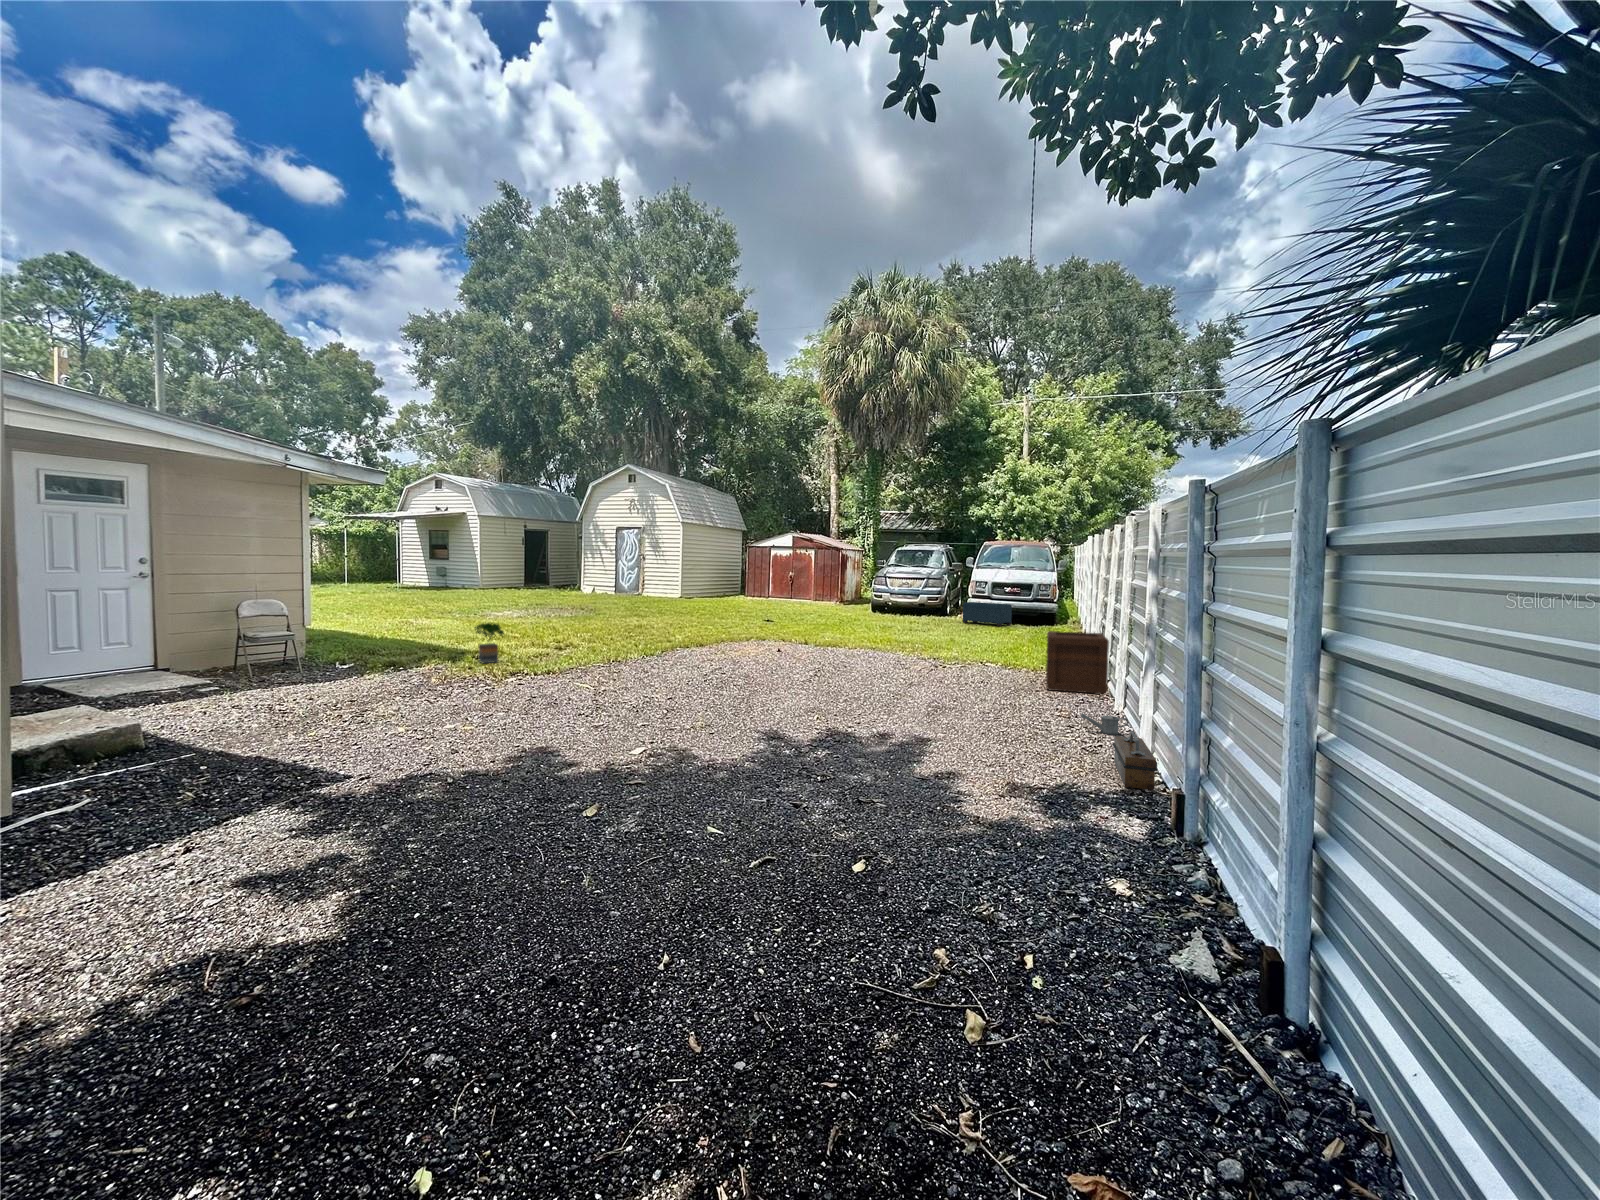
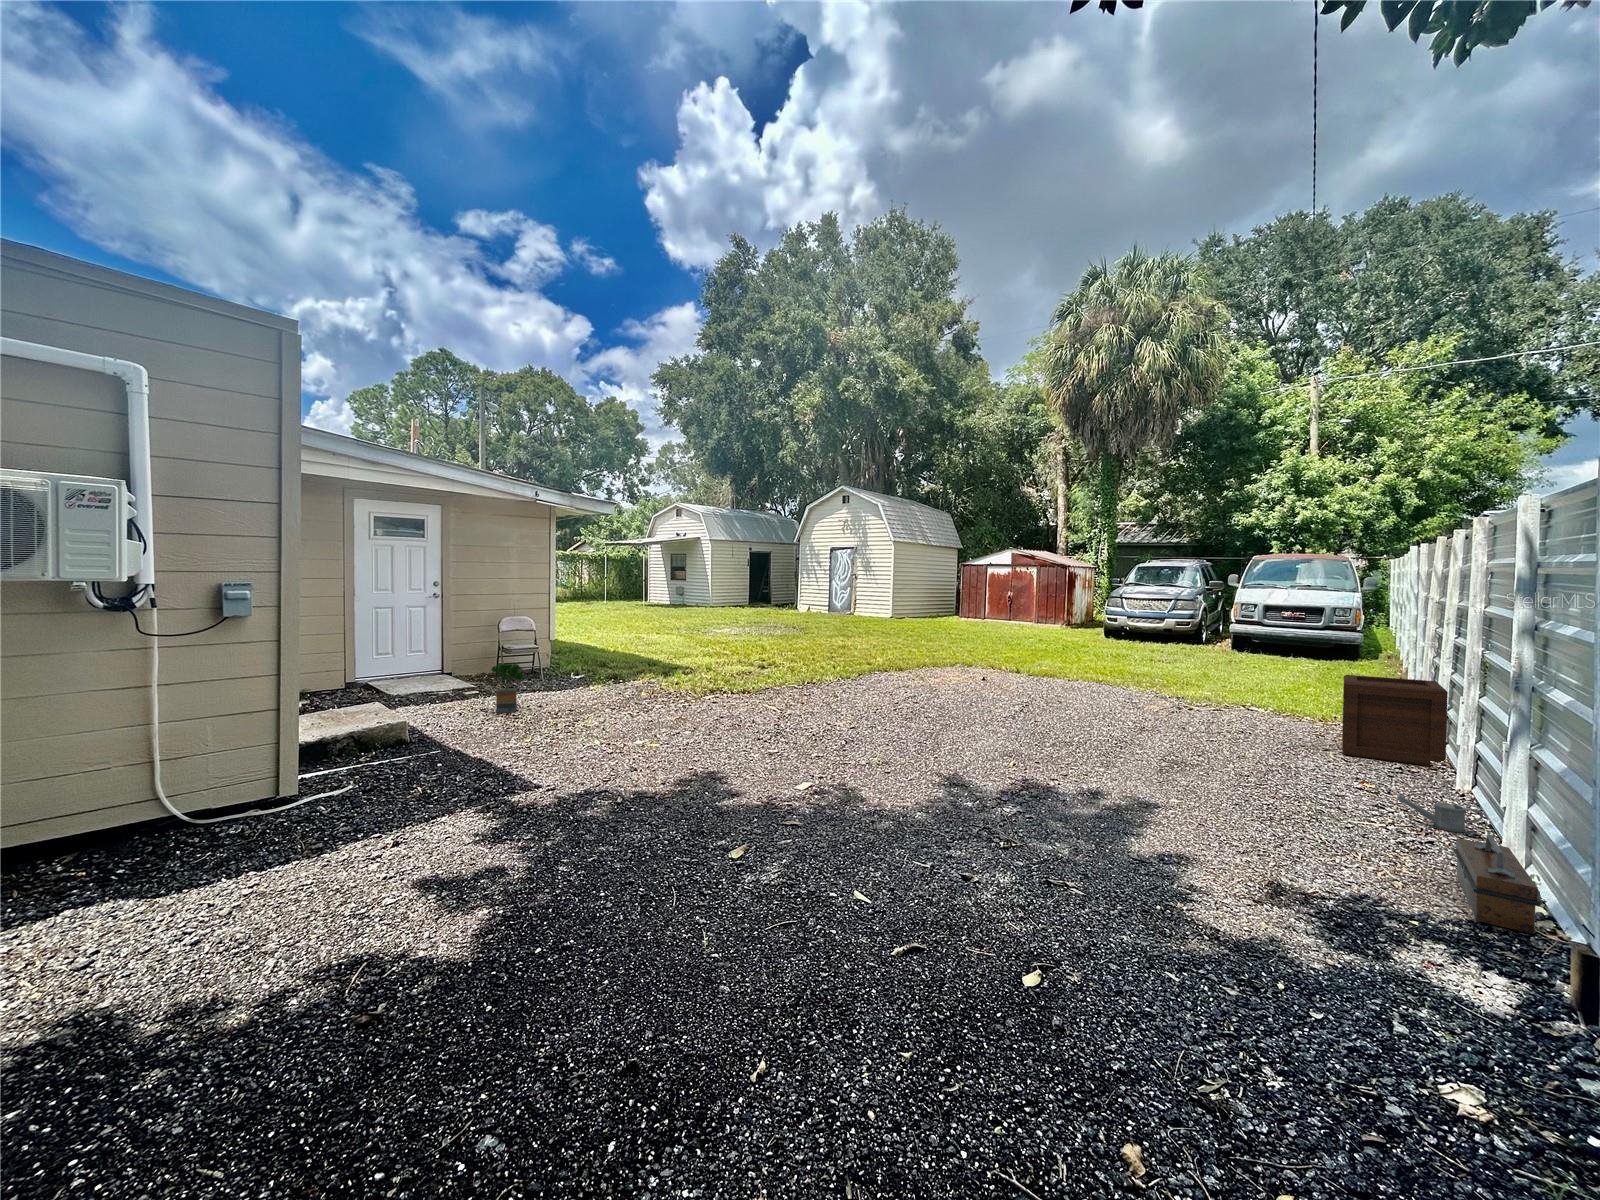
bench: present [963,602,1012,626] -> none [1222,632,1294,663]
potted tree: present [474,623,504,663] -> present [491,663,524,713]

